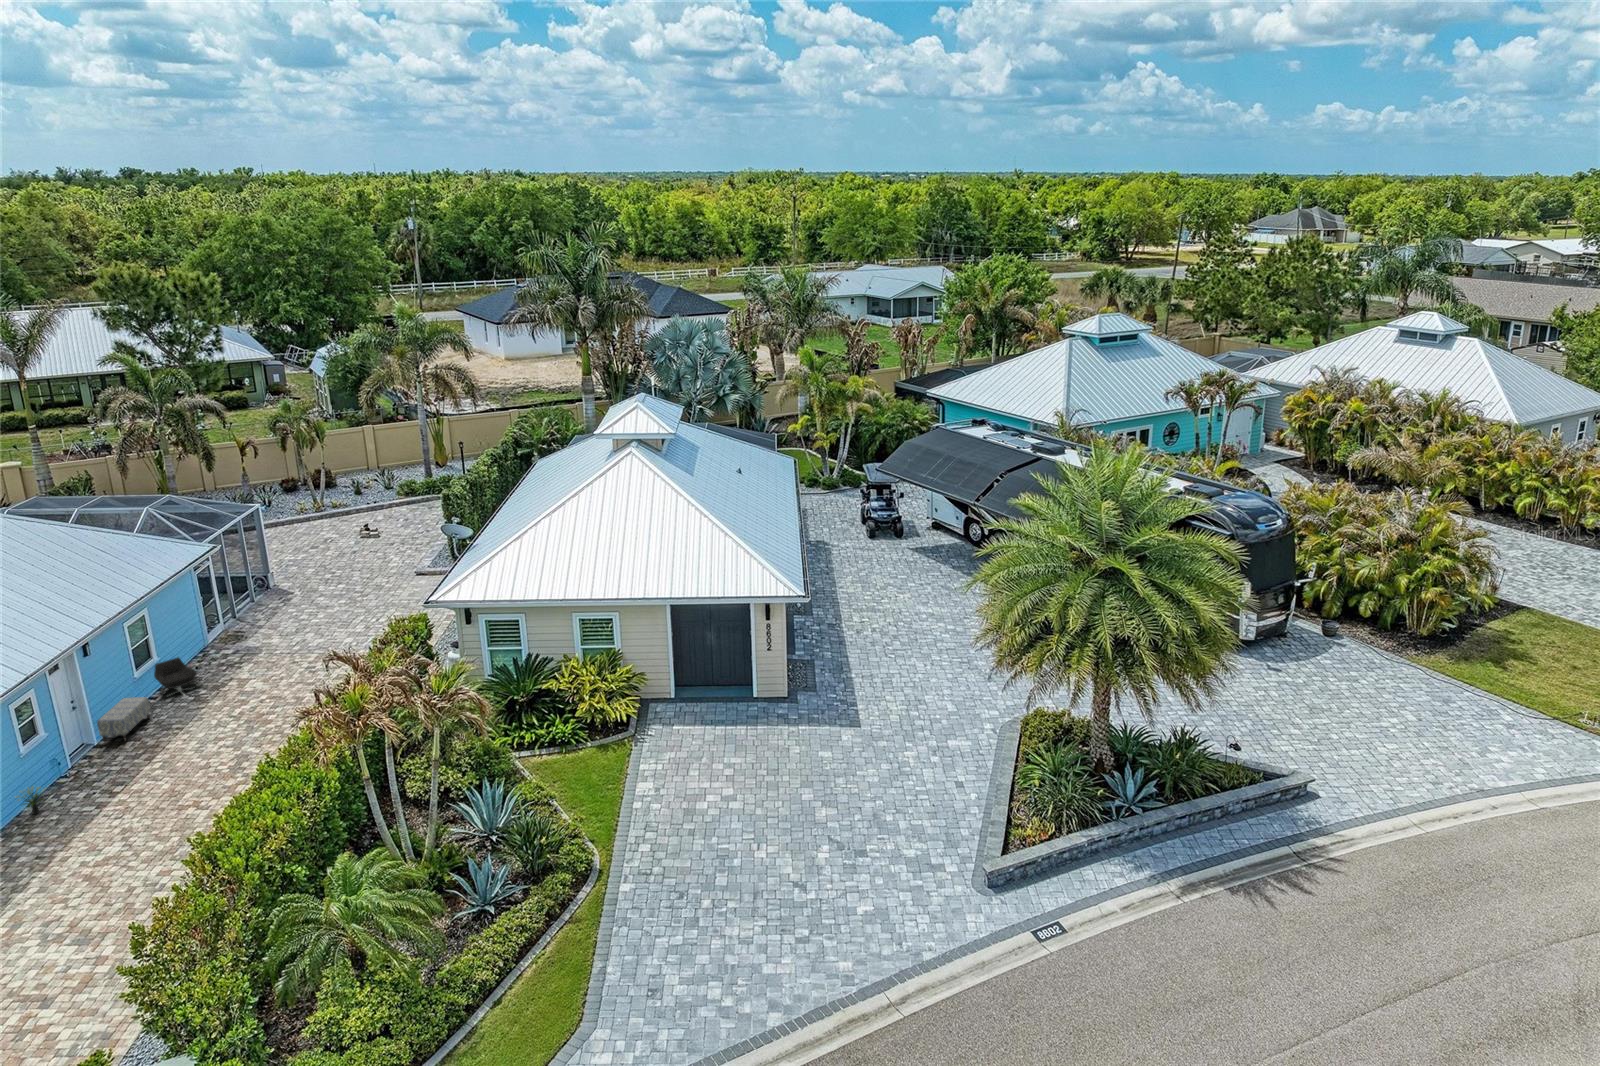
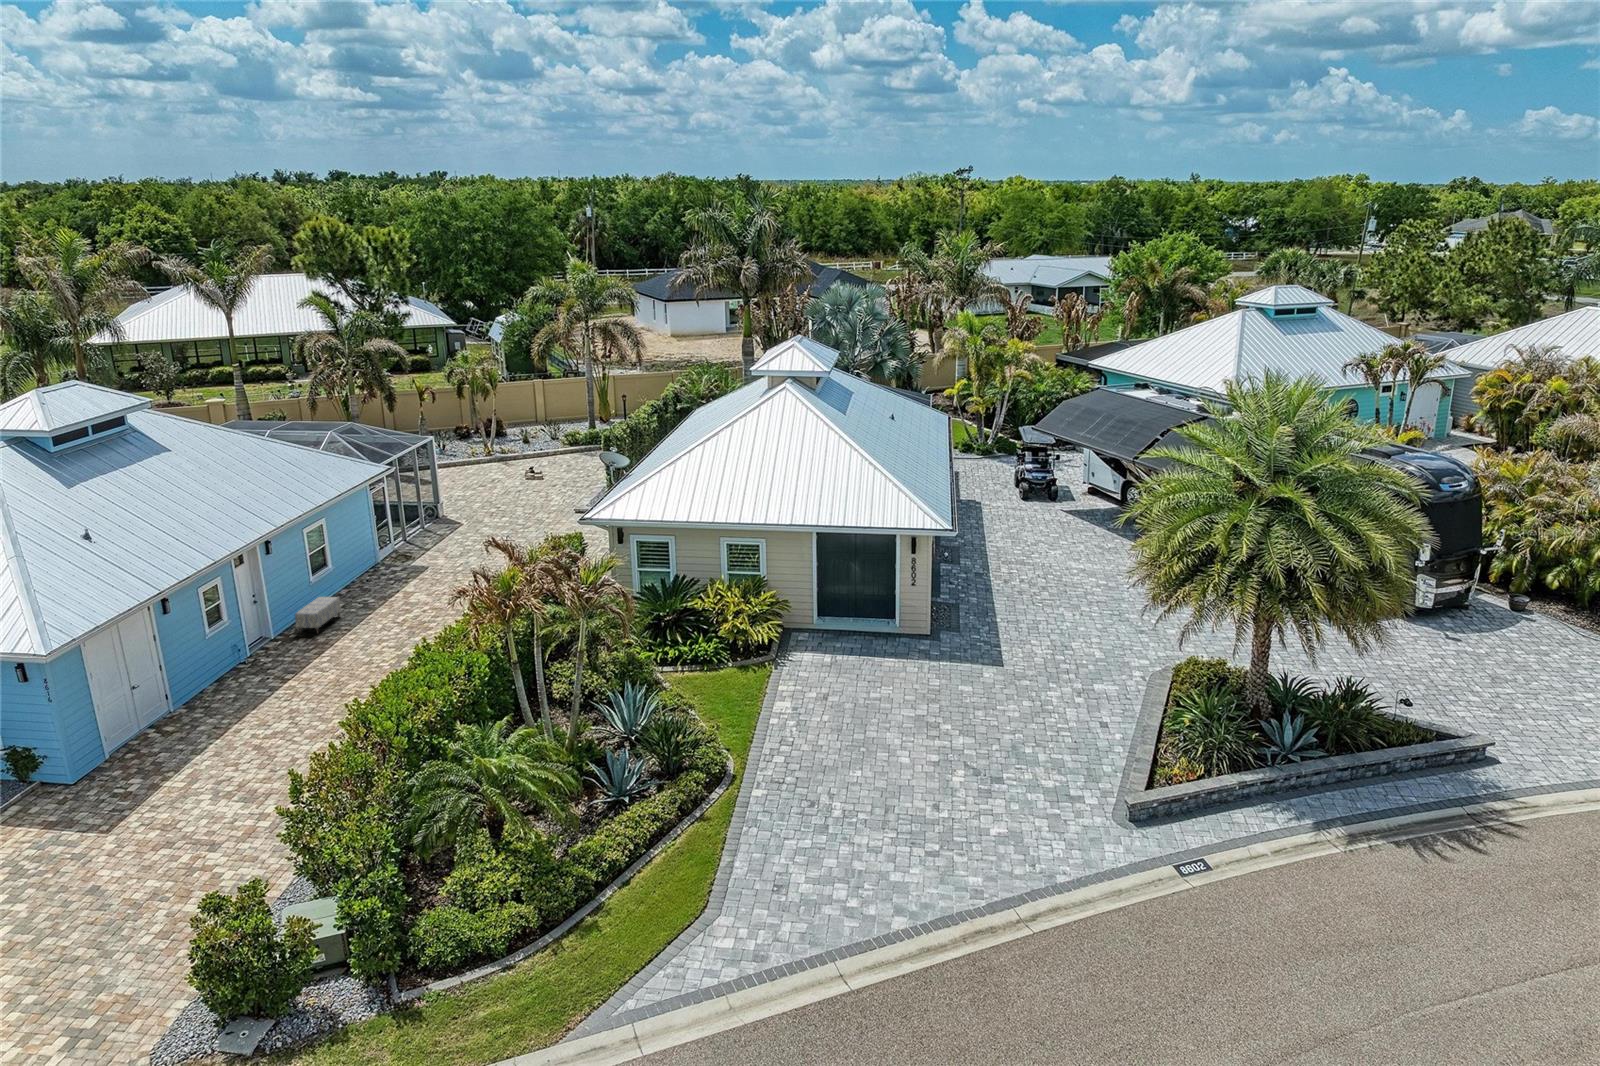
lounge chair: present [154,658,197,695] -> none [347,566,384,601]
potted plant: present [16,786,44,814] -> none [221,662,249,688]

